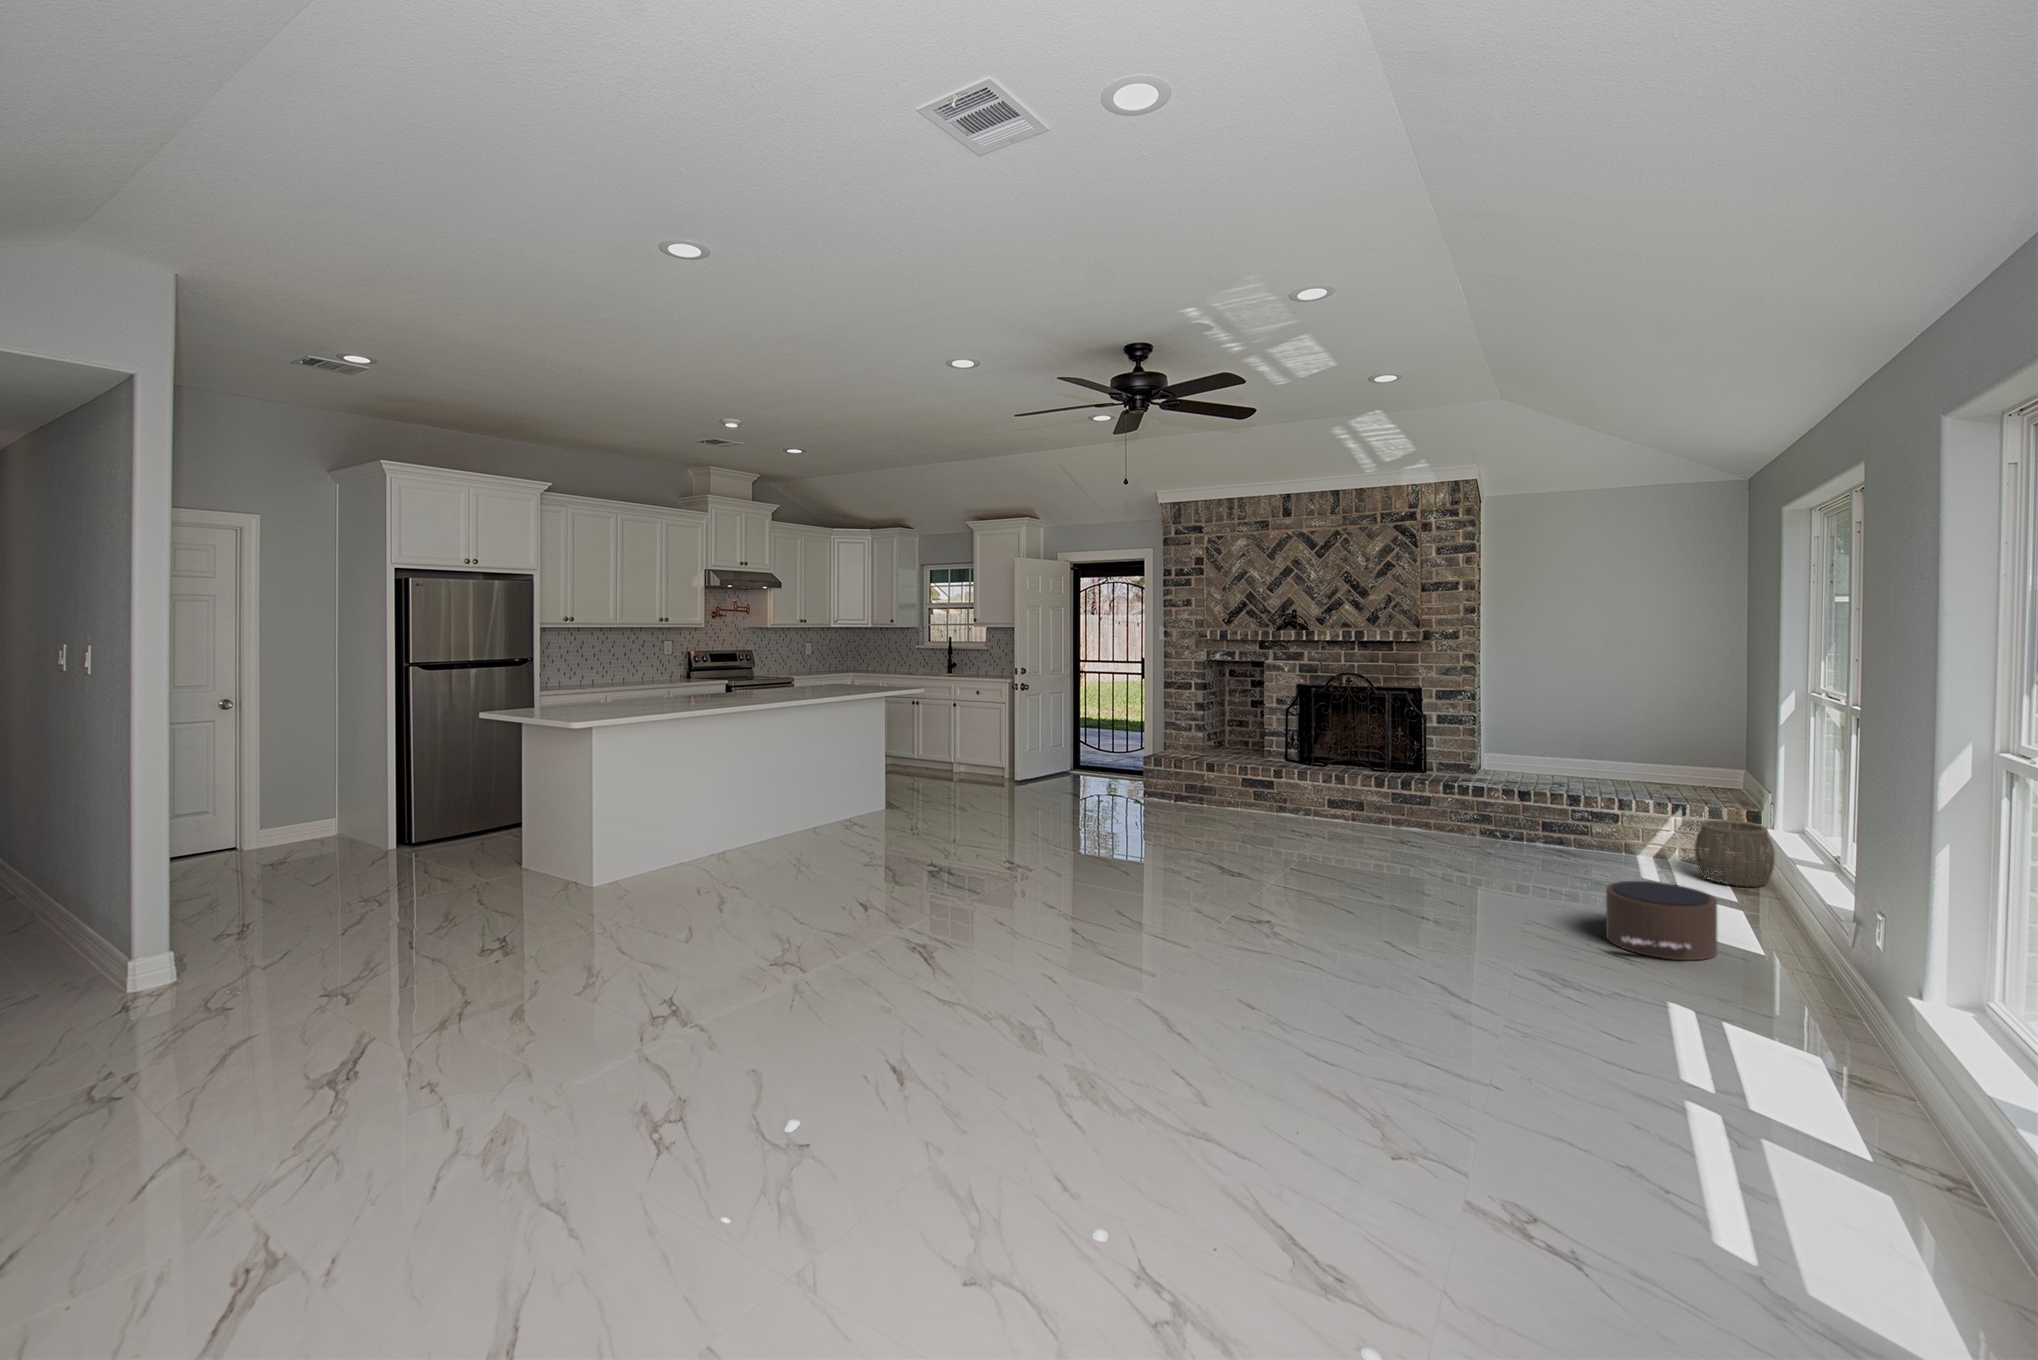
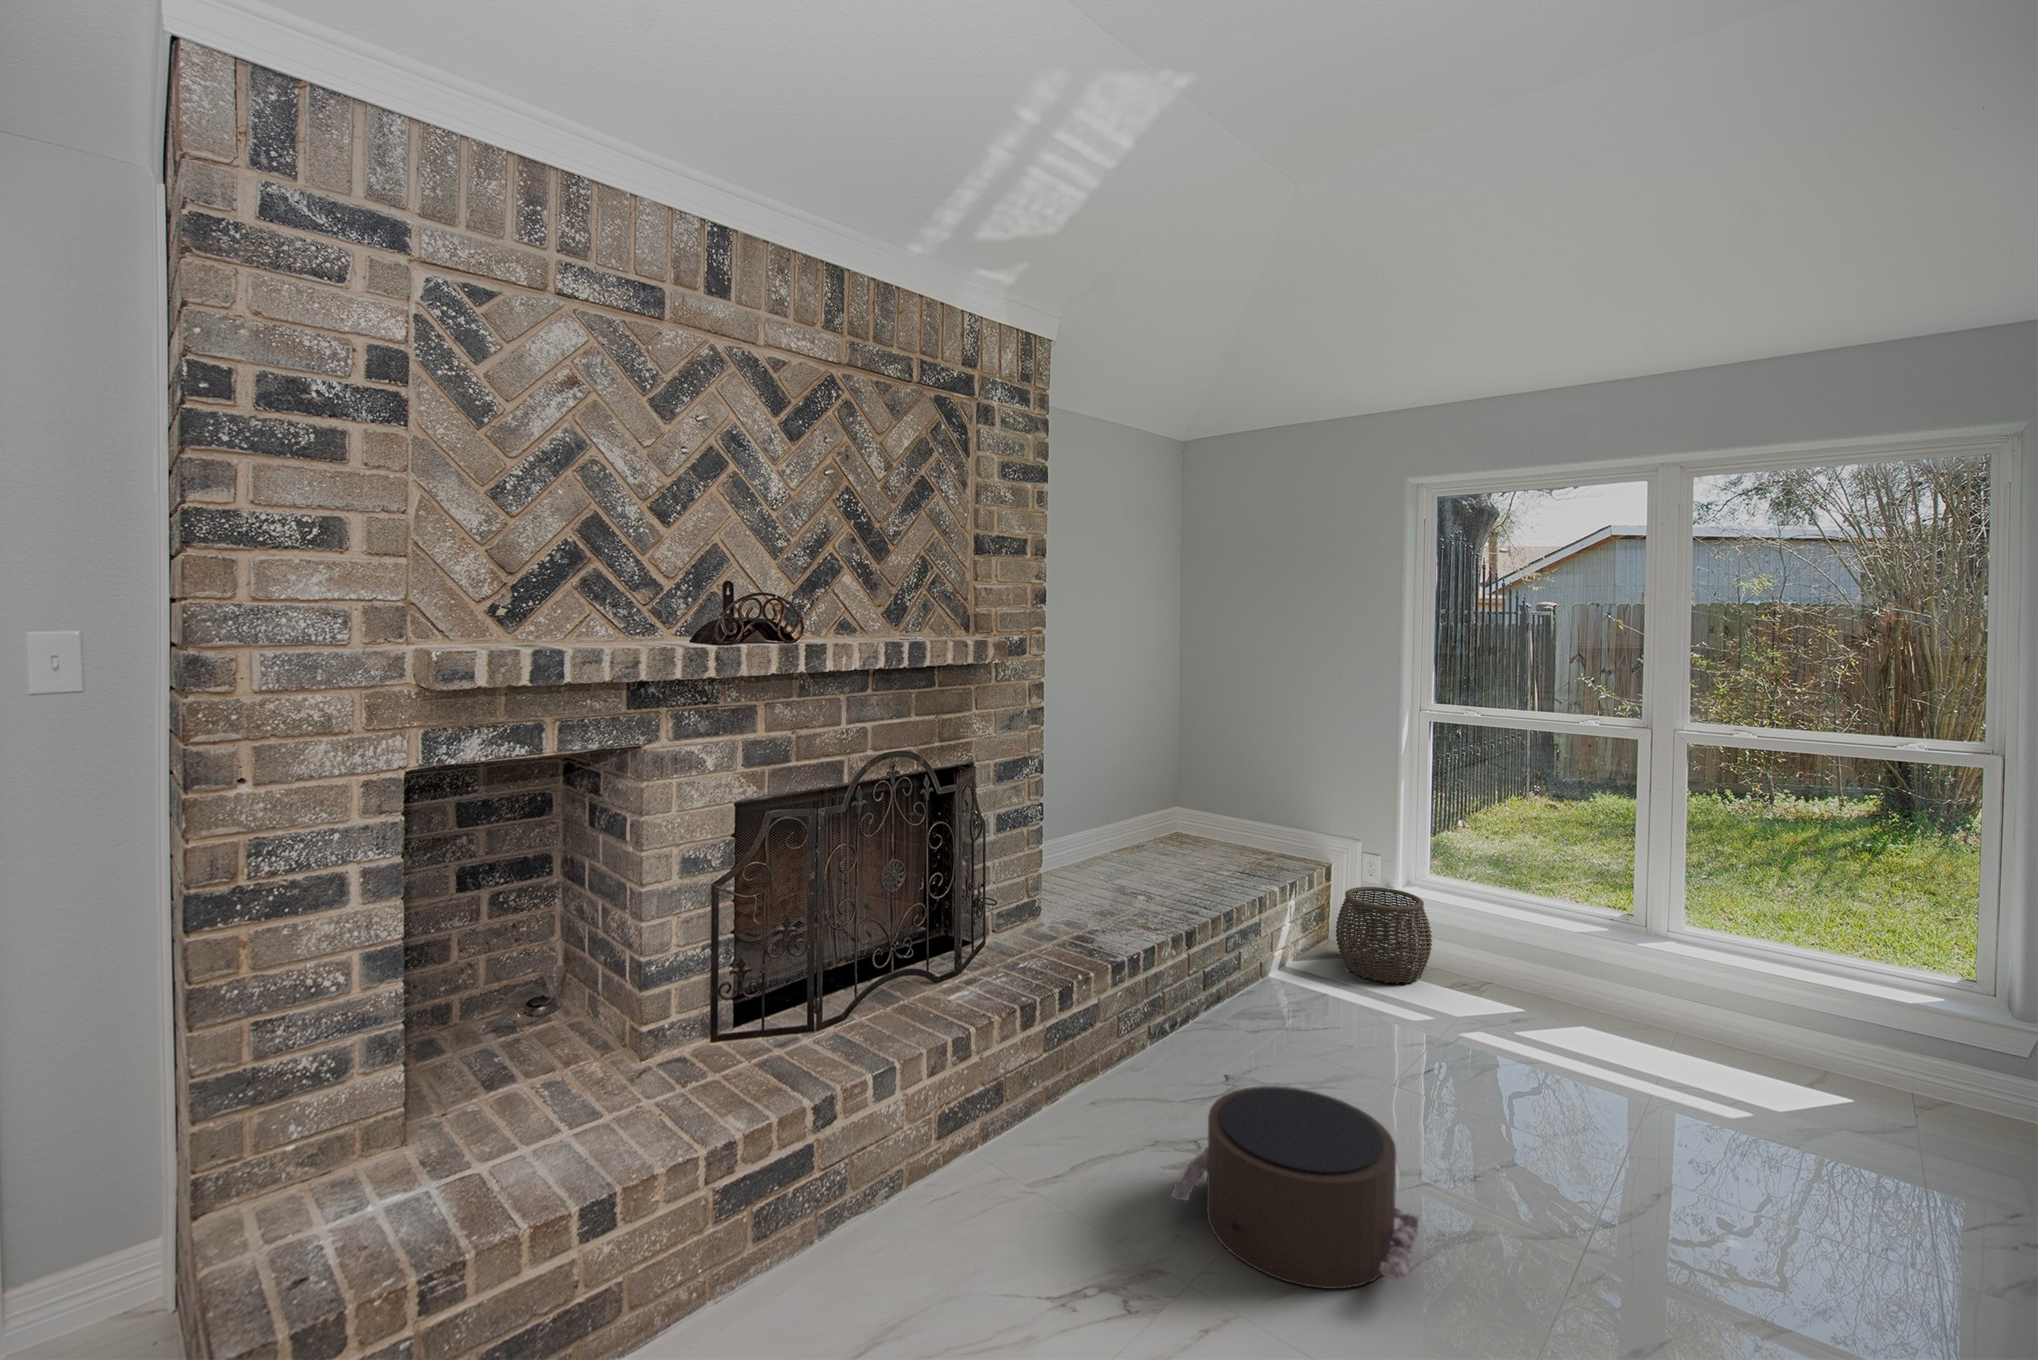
pouf: present [1606,881,1718,960] -> present [1171,1086,1419,1289]

